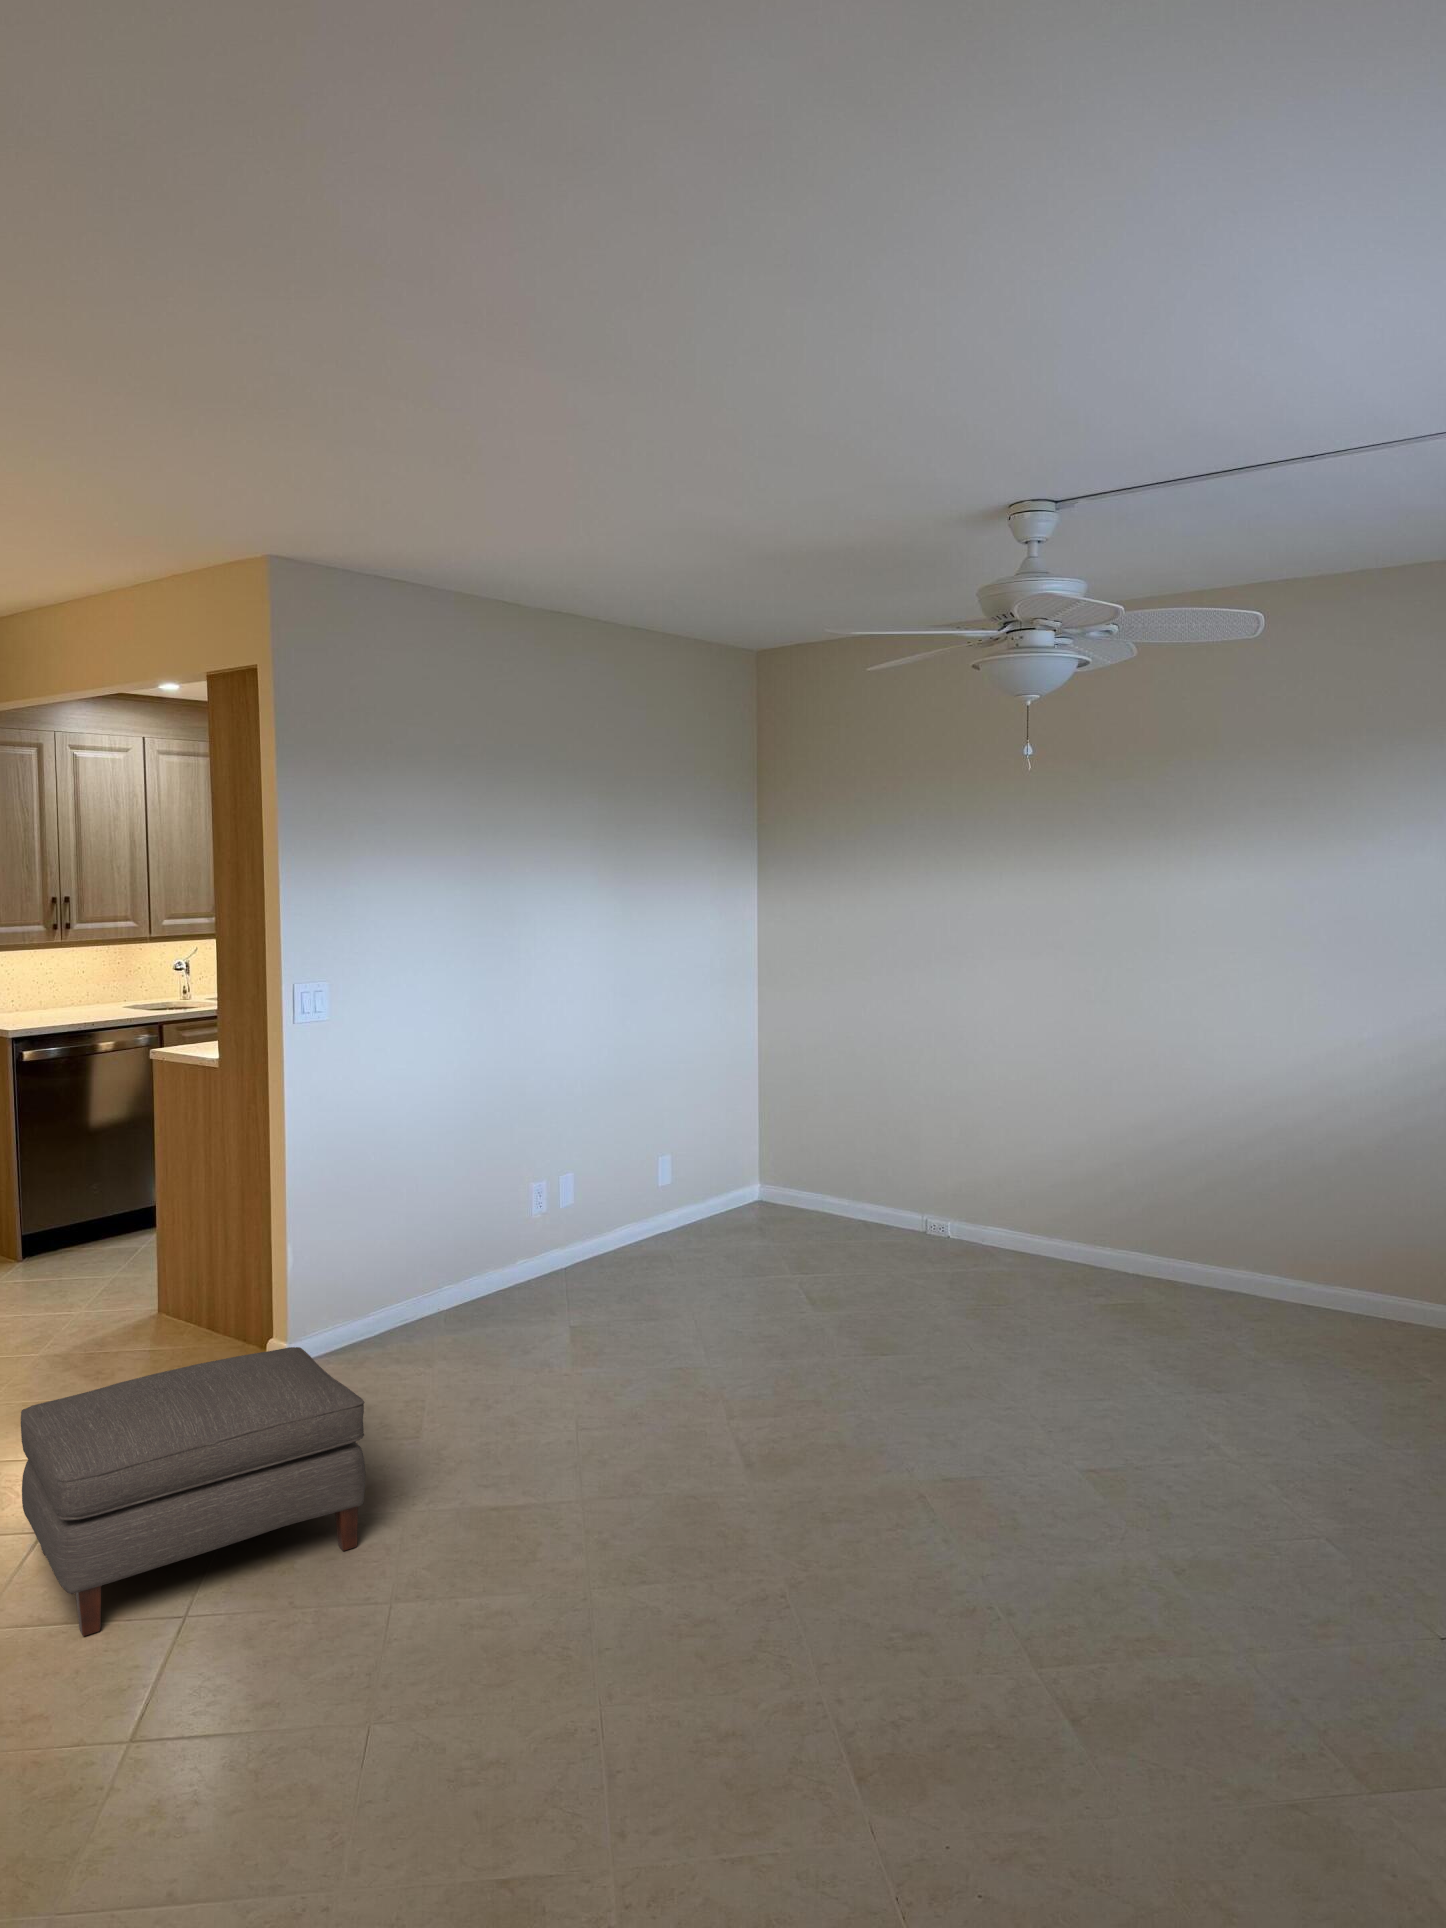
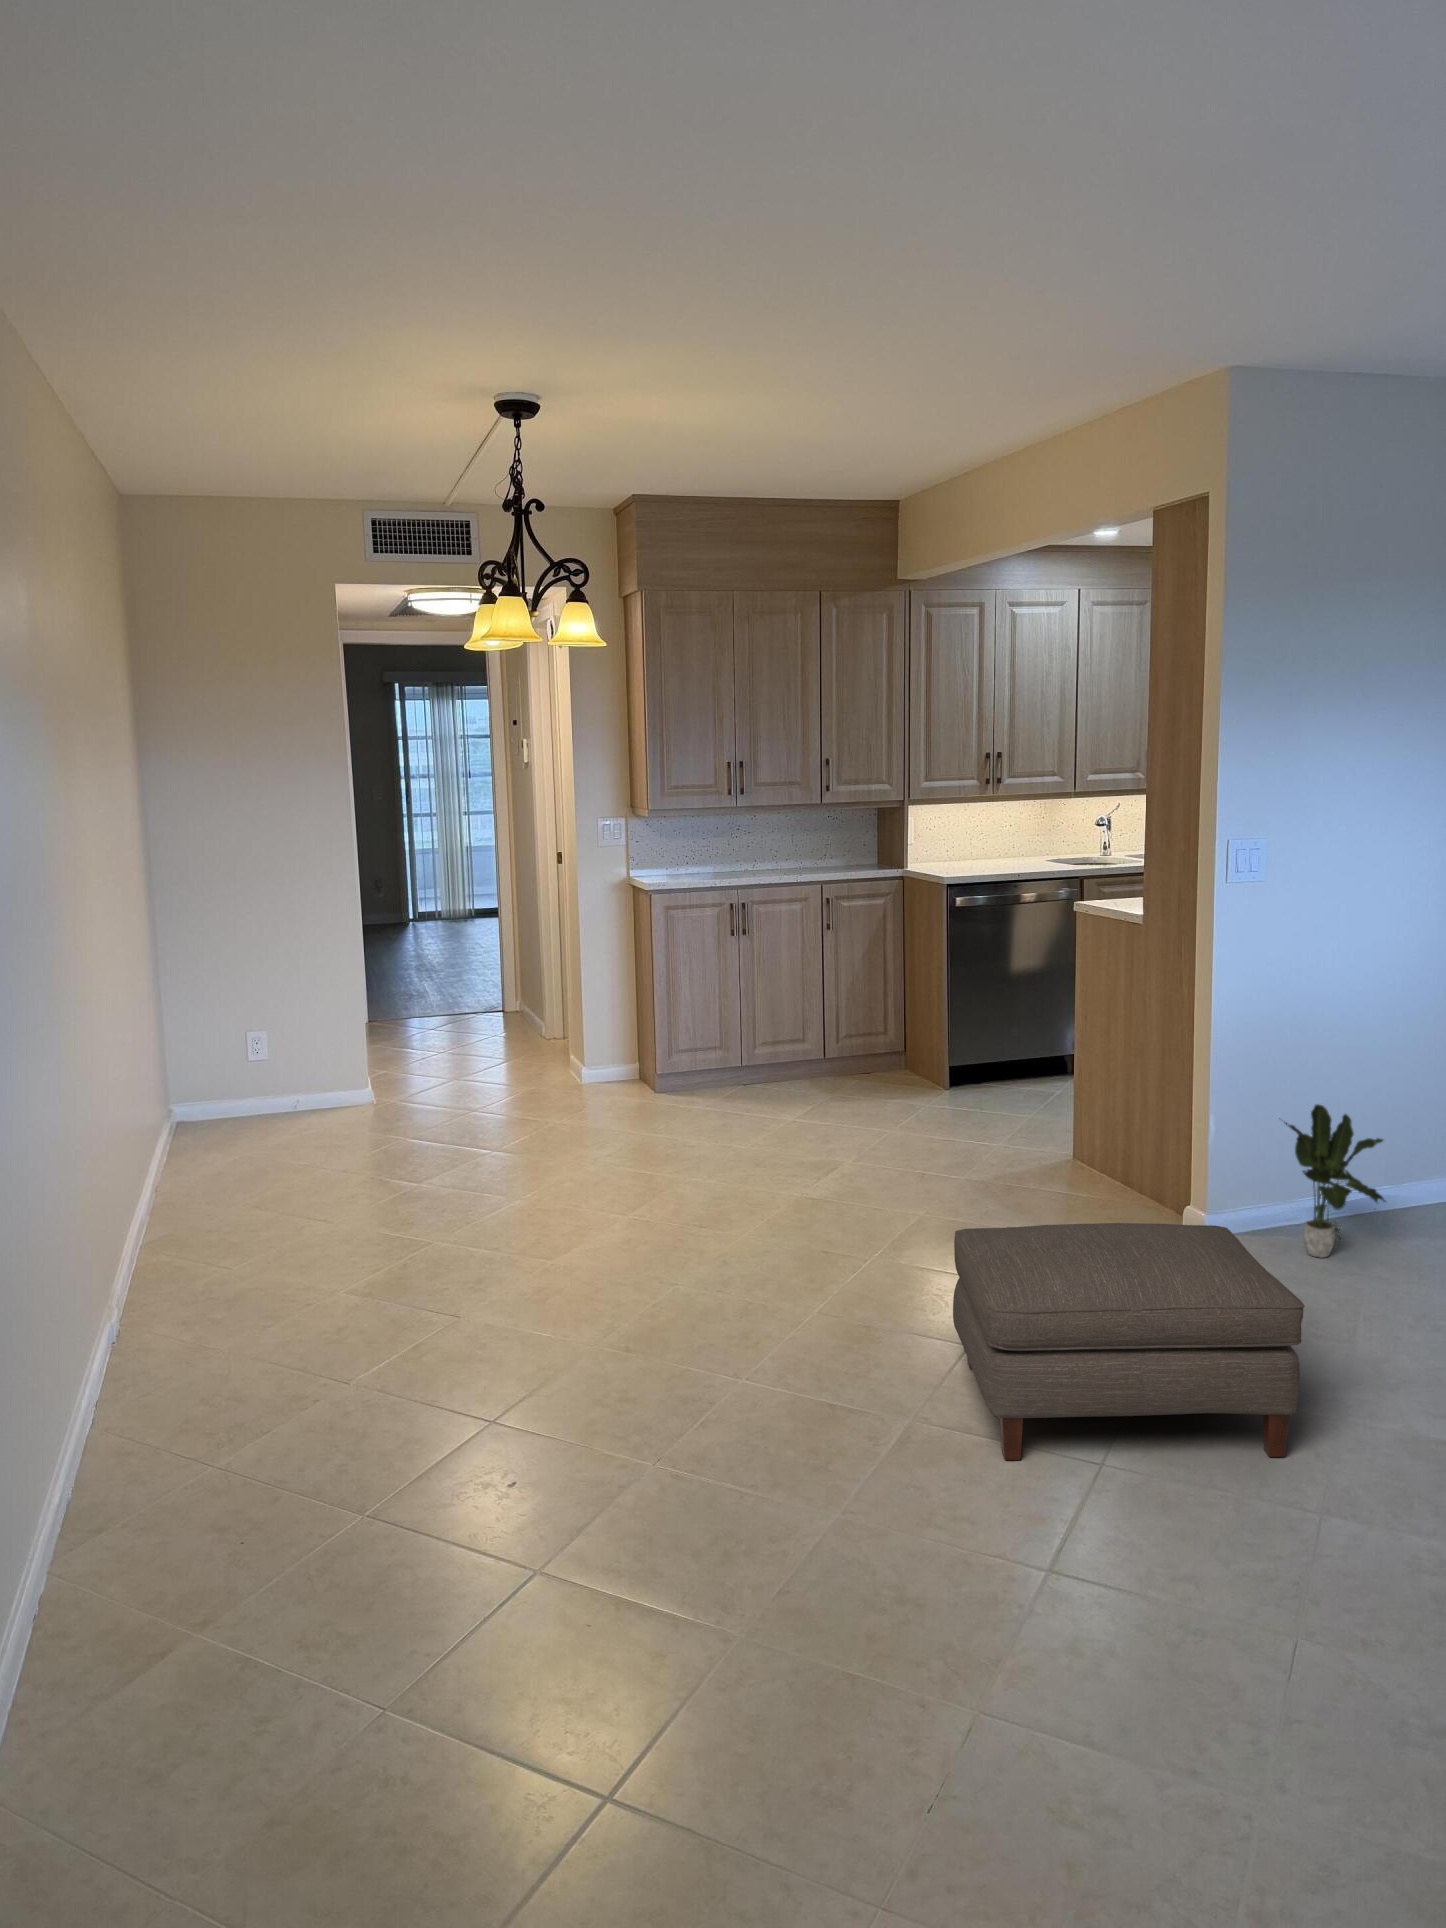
potted plant: none [349,1218,444,1359] -> present [1284,1104,1385,1258]

